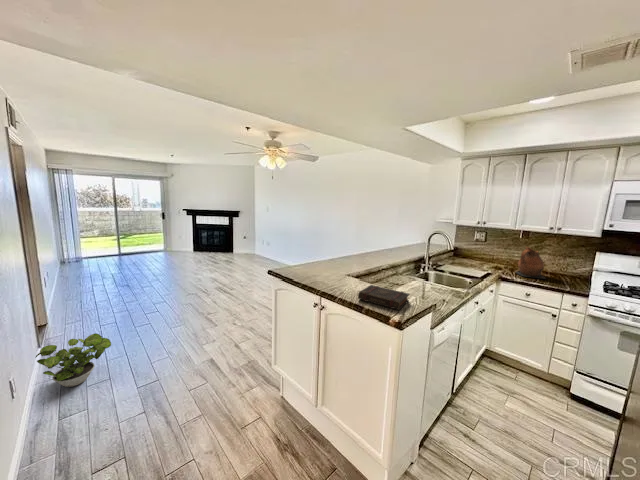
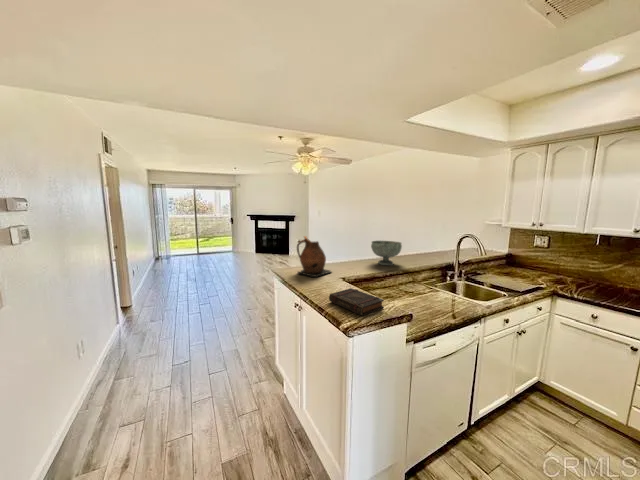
decorative bowl: none [357,238,385,261] -> present [371,241,402,265]
ceramic pitcher: present [516,247,545,279] -> present [297,236,331,277]
potted plant: present [36,333,111,387] -> none [105,316,158,357]

